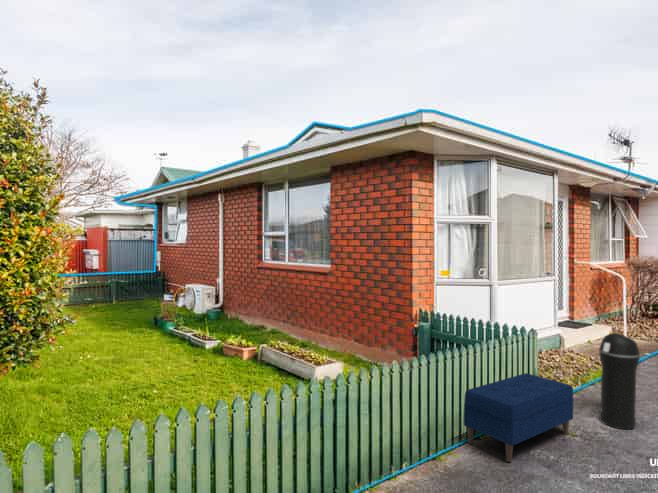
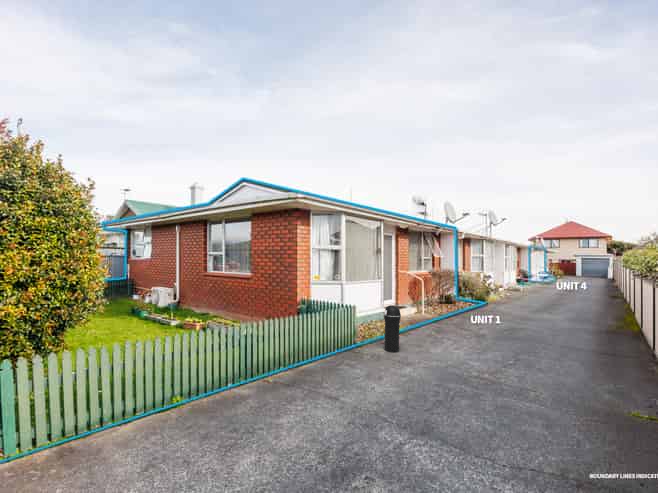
bench: present [464,373,574,462] -> none [313,327,368,366]

